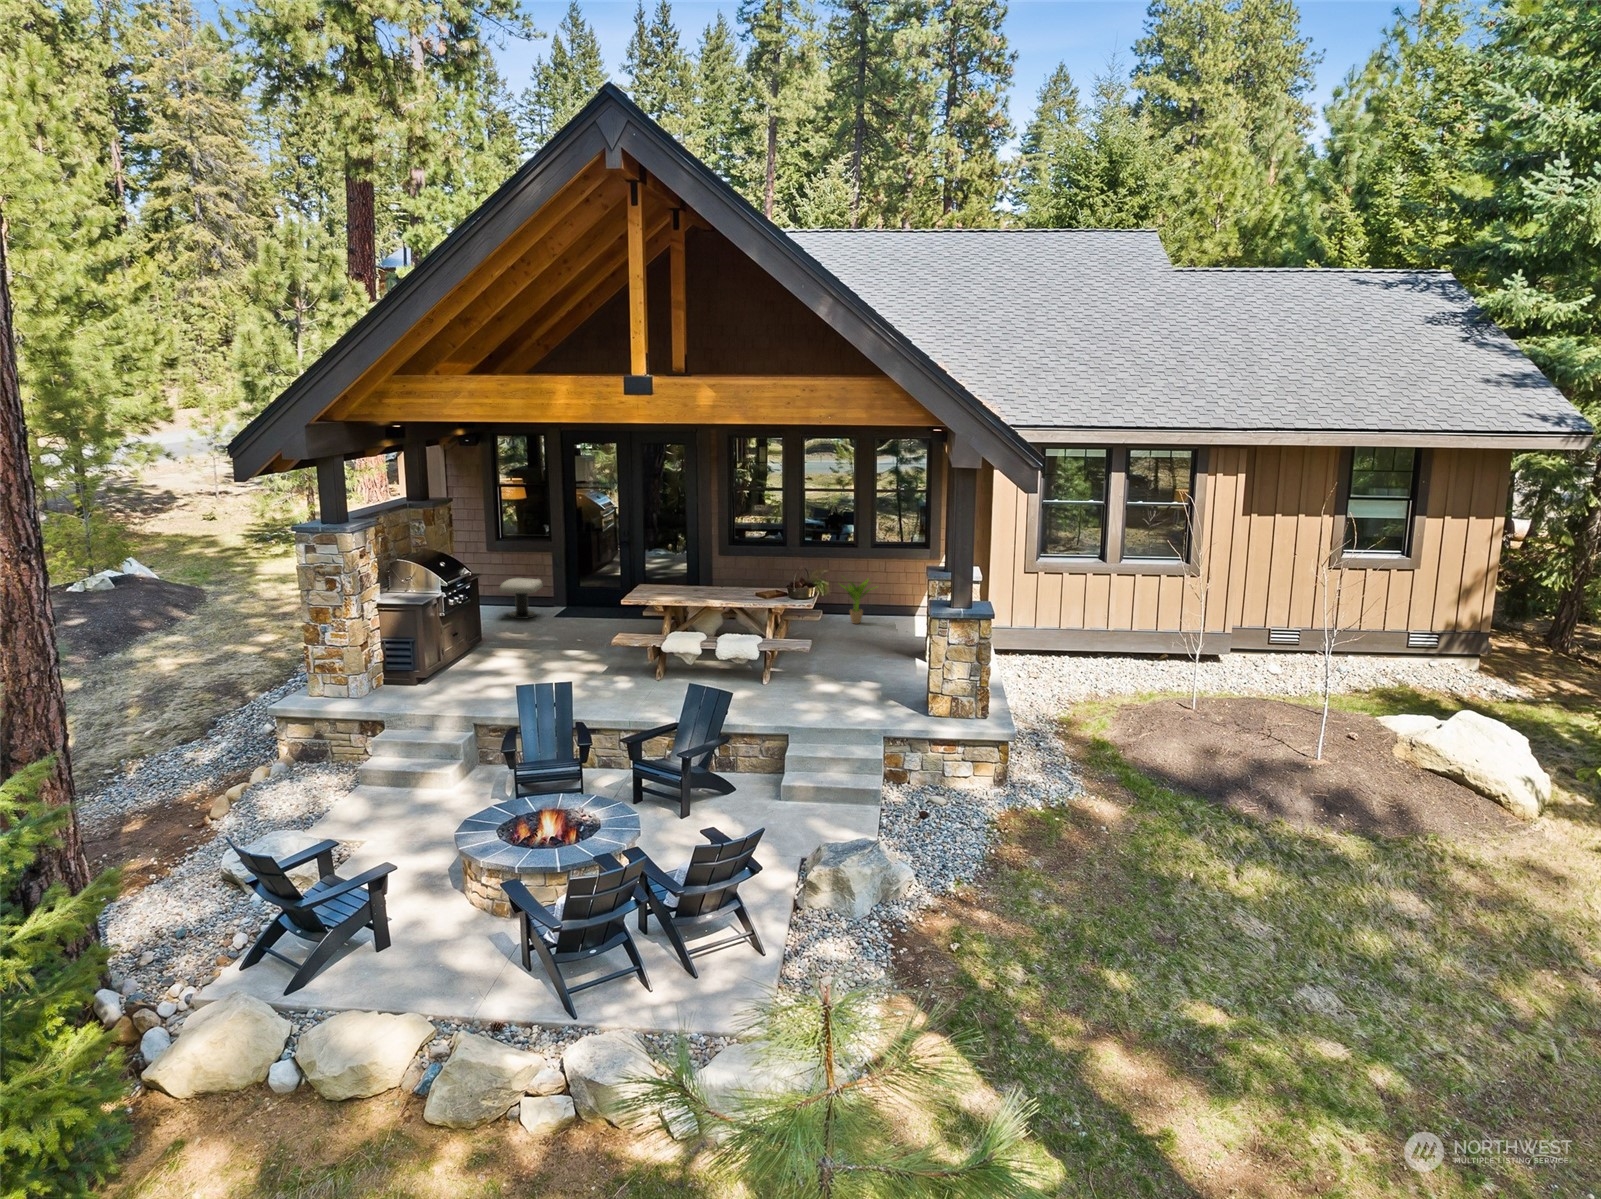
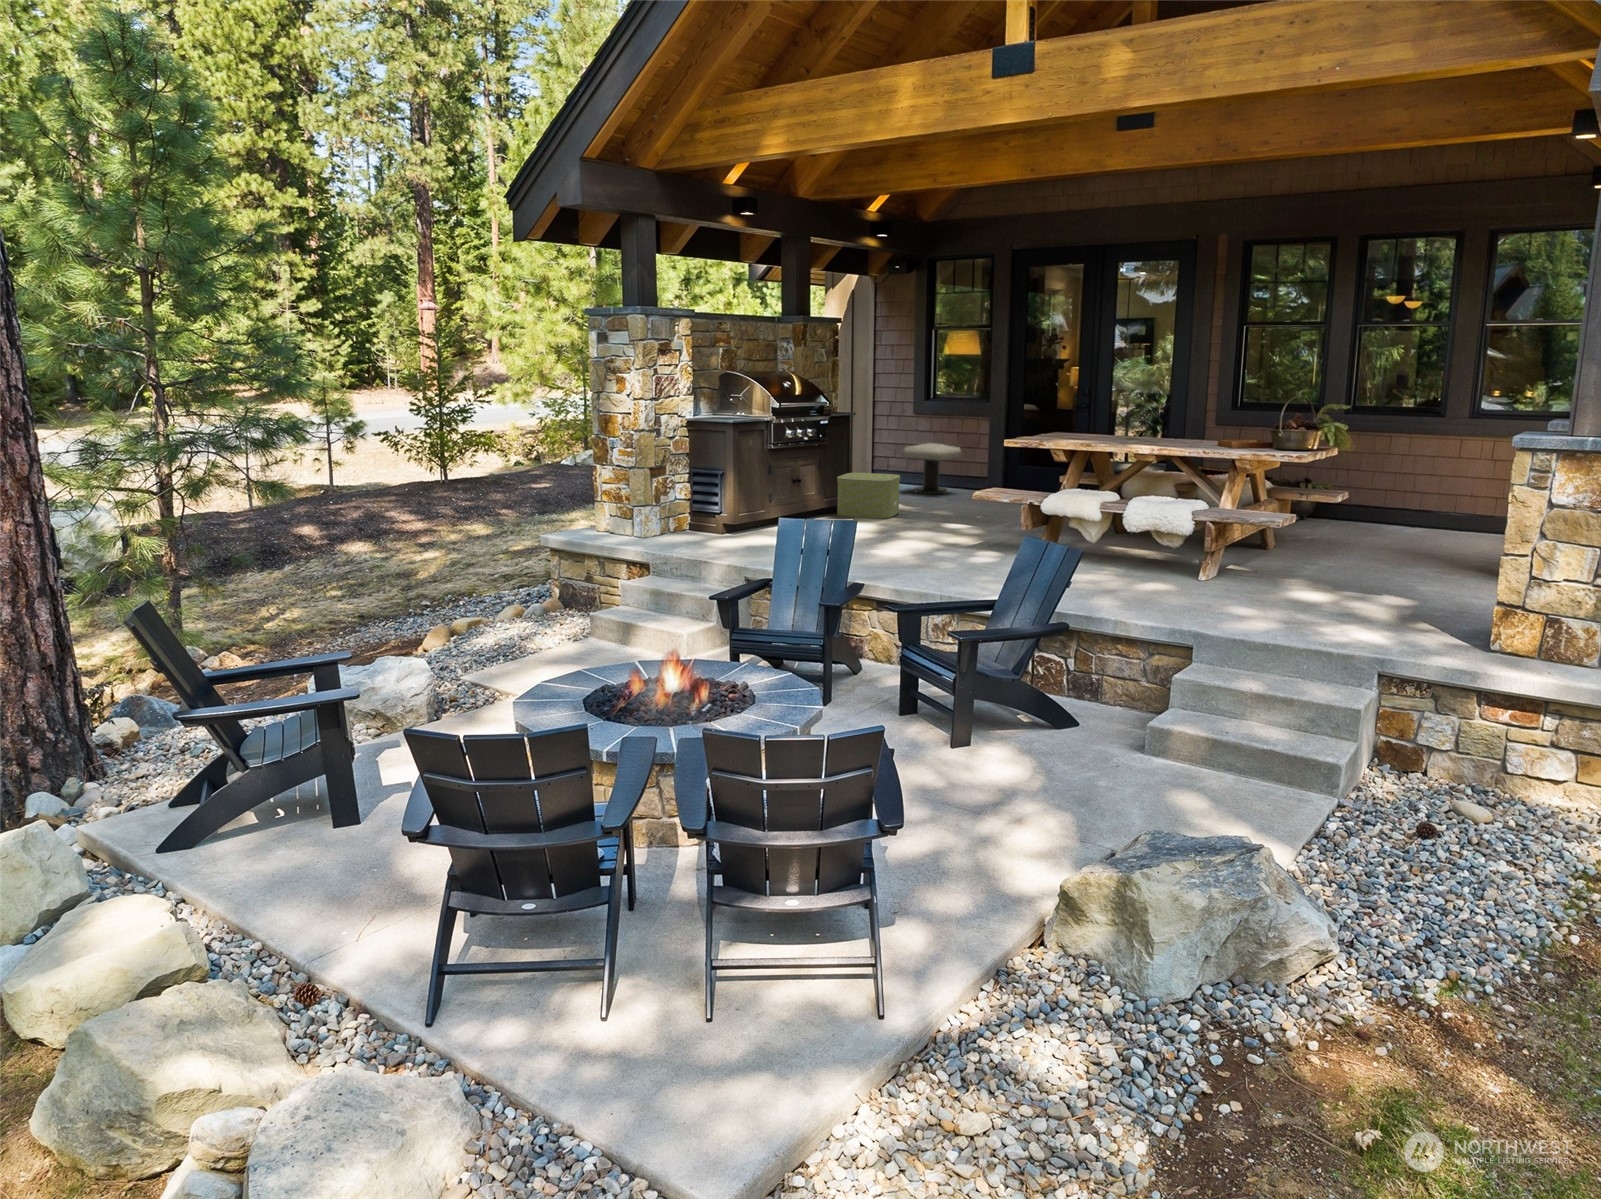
potted plant: present [840,578,875,624] -> none [1390,448,1467,533]
storage box: none [480,616,526,655] -> present [837,473,900,519]

